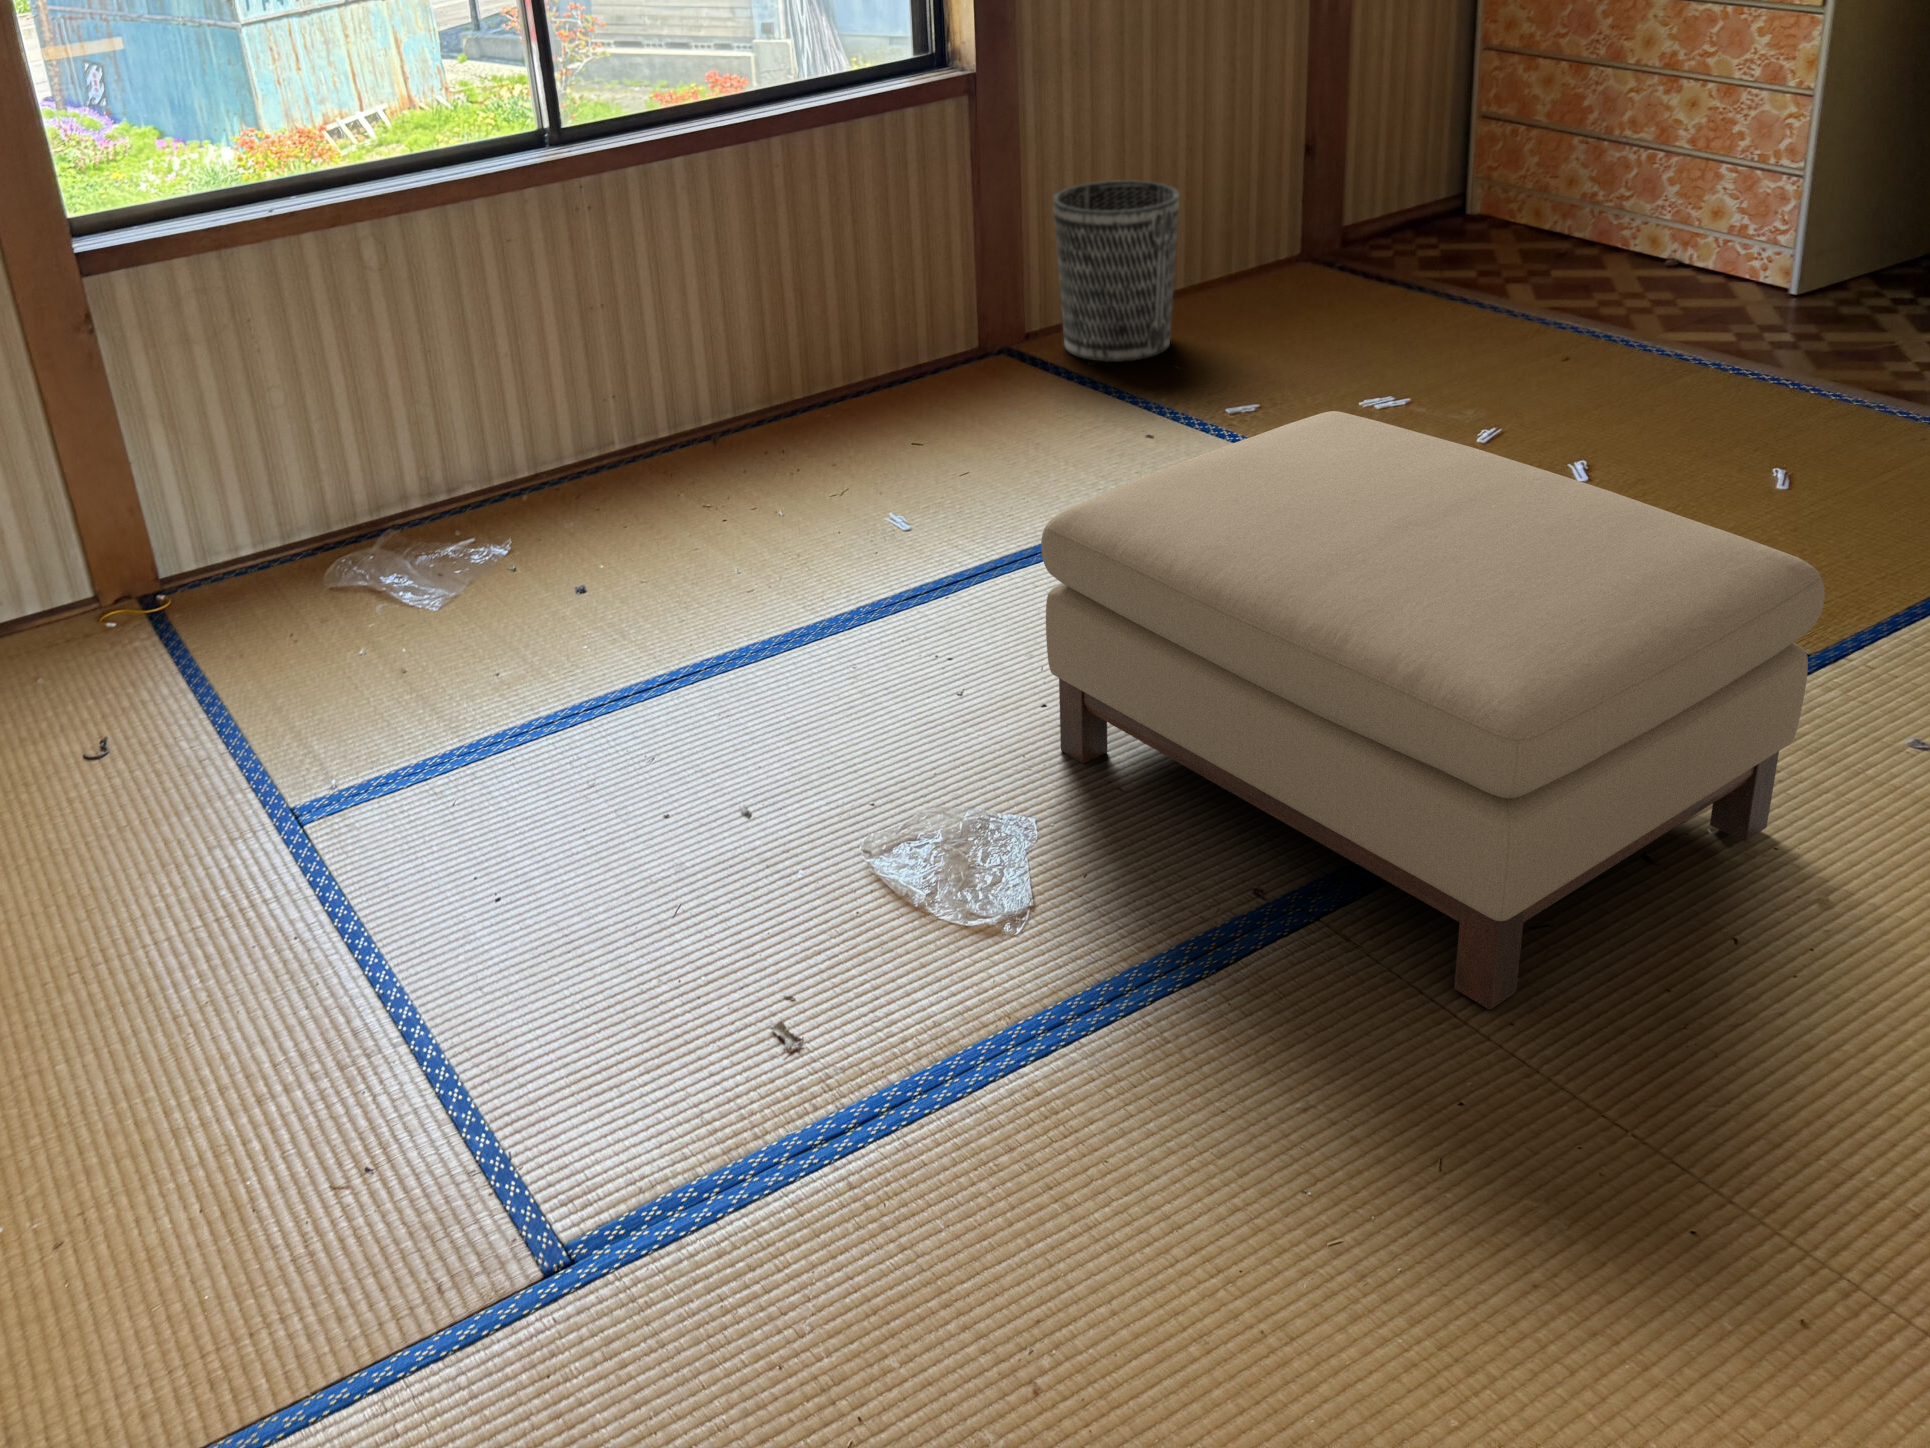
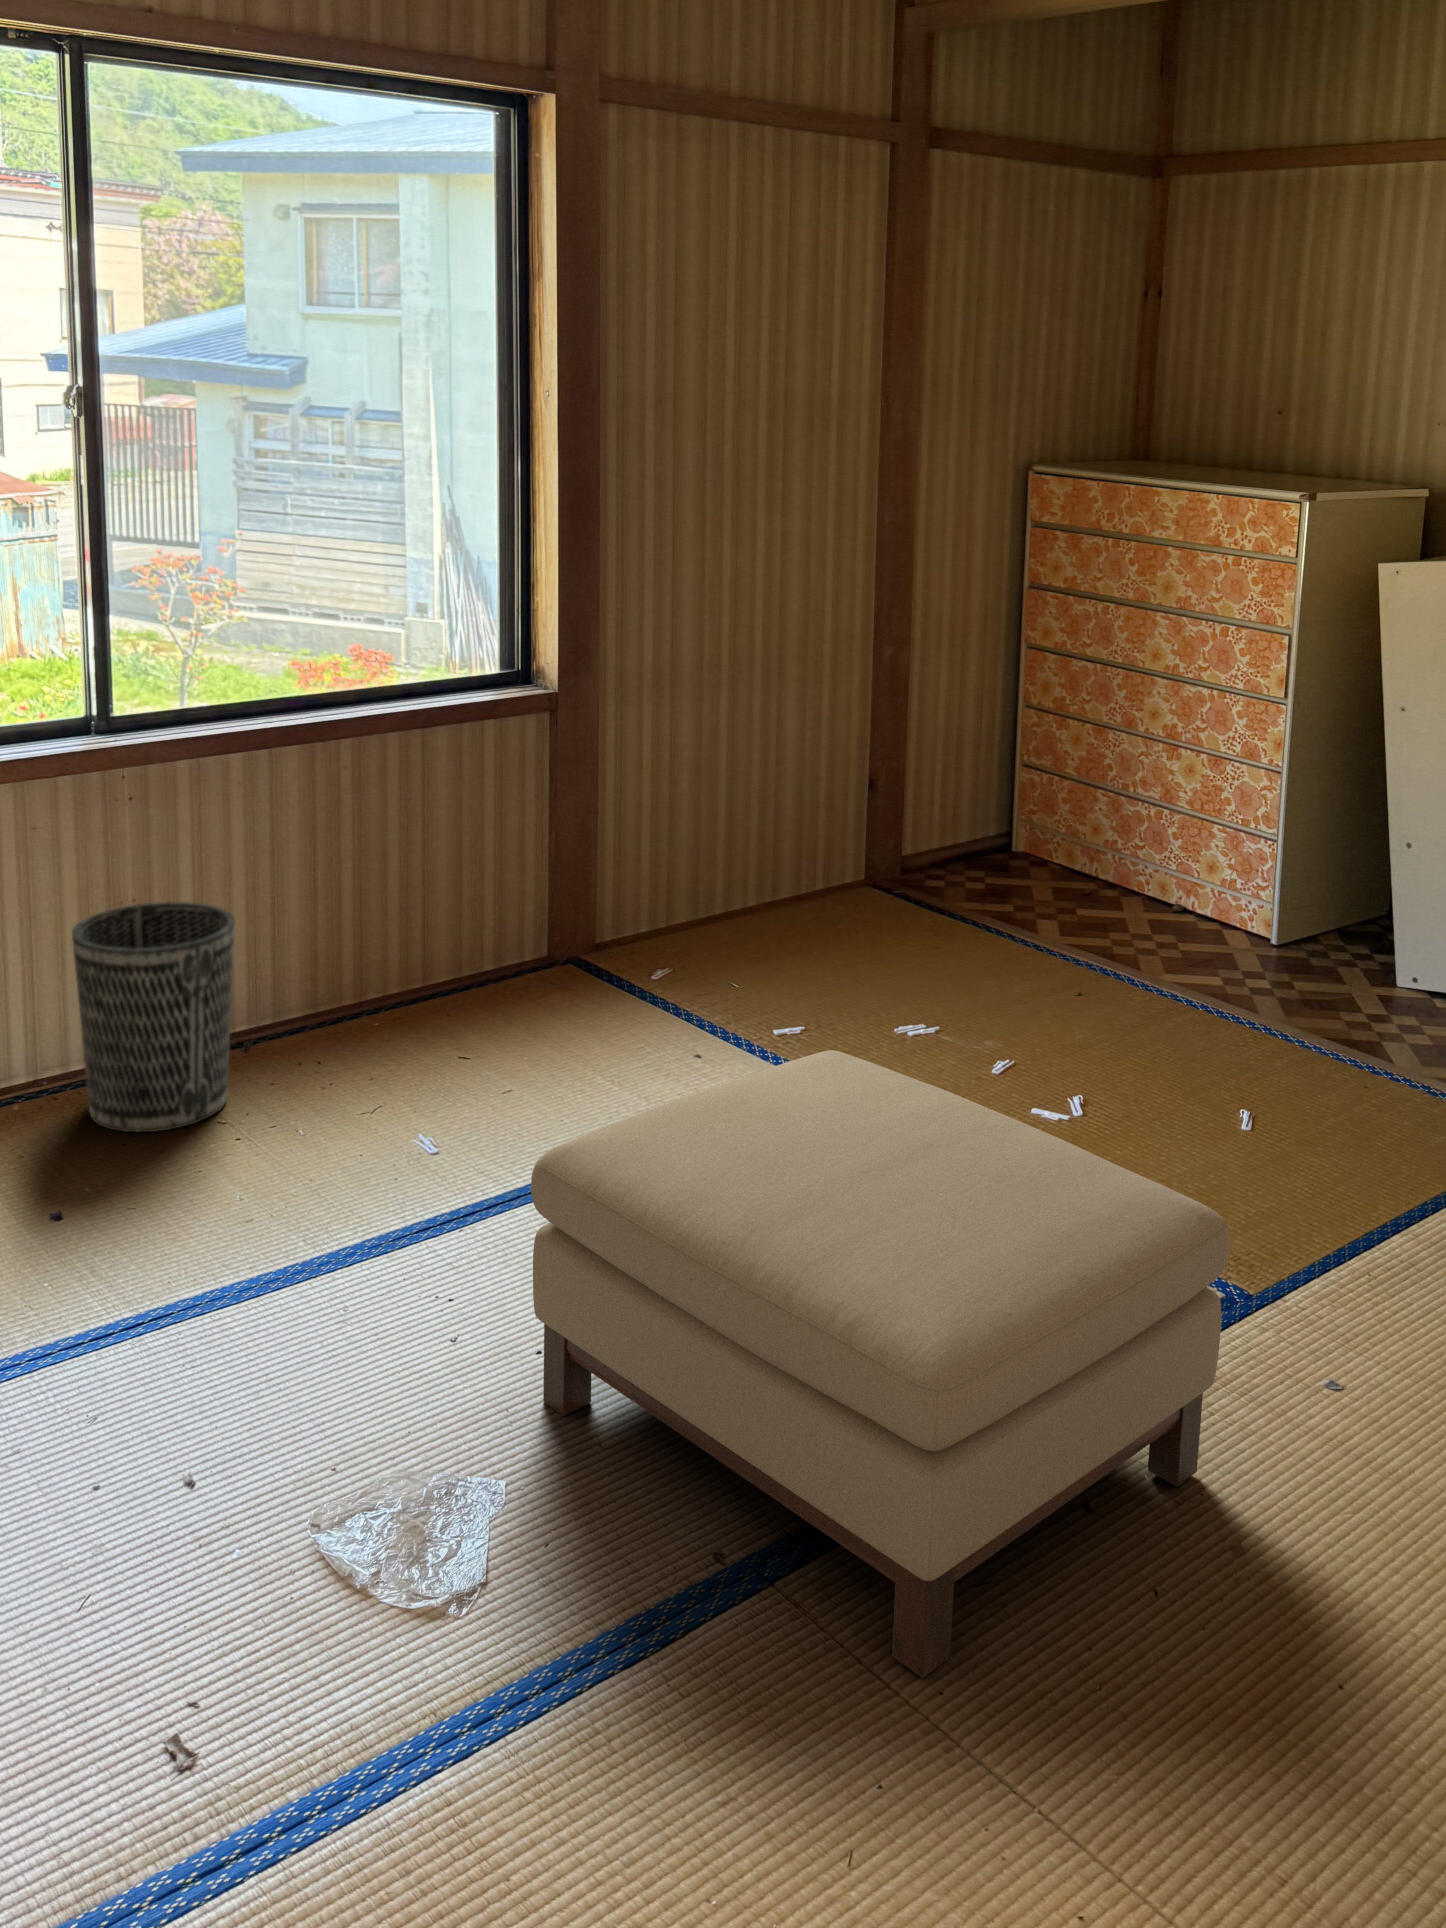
wastebasket: present [1053,180,1180,362] -> present [72,902,235,1132]

